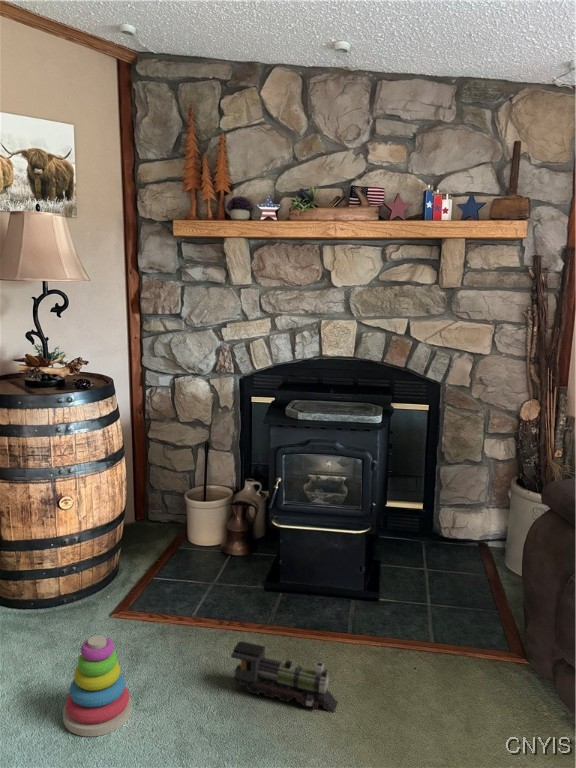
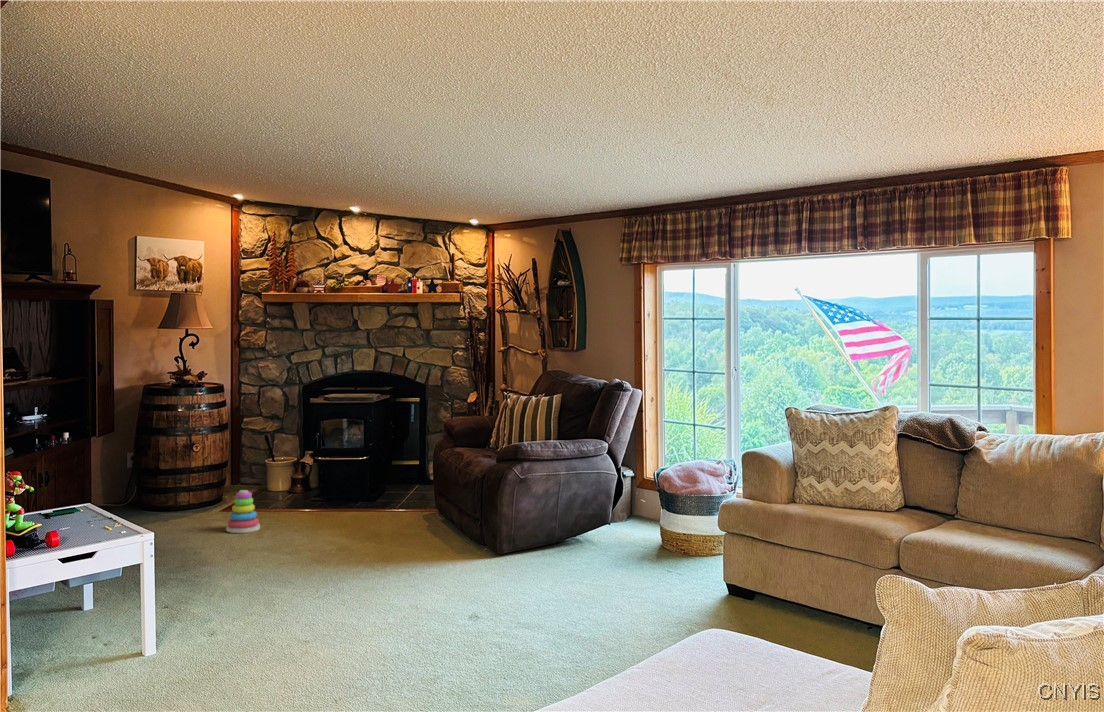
toy train: present [231,641,338,713] -> none [309,495,362,522]

